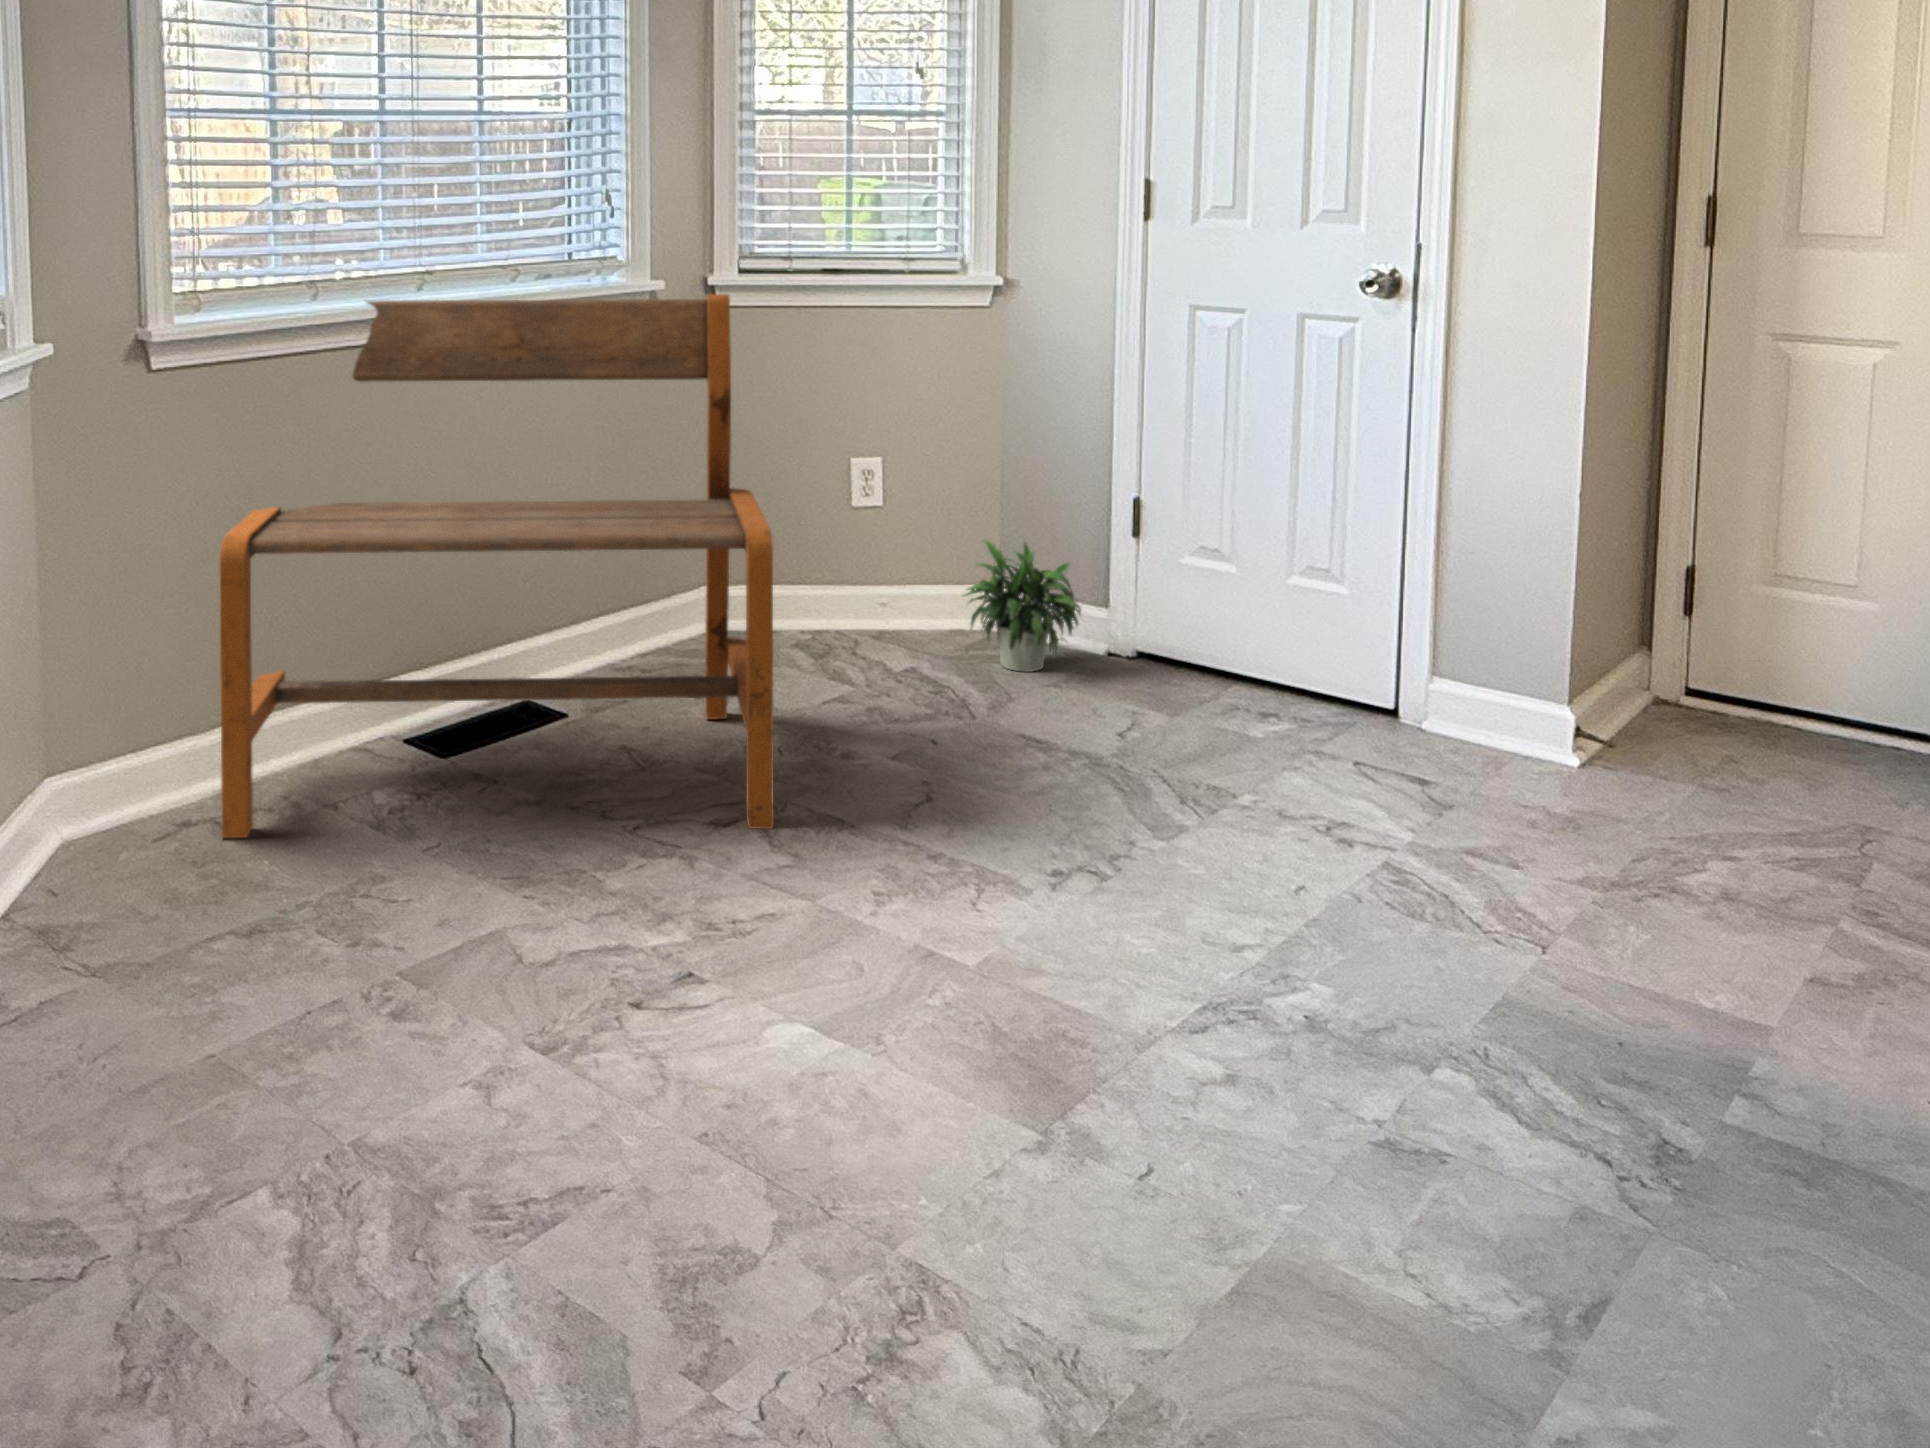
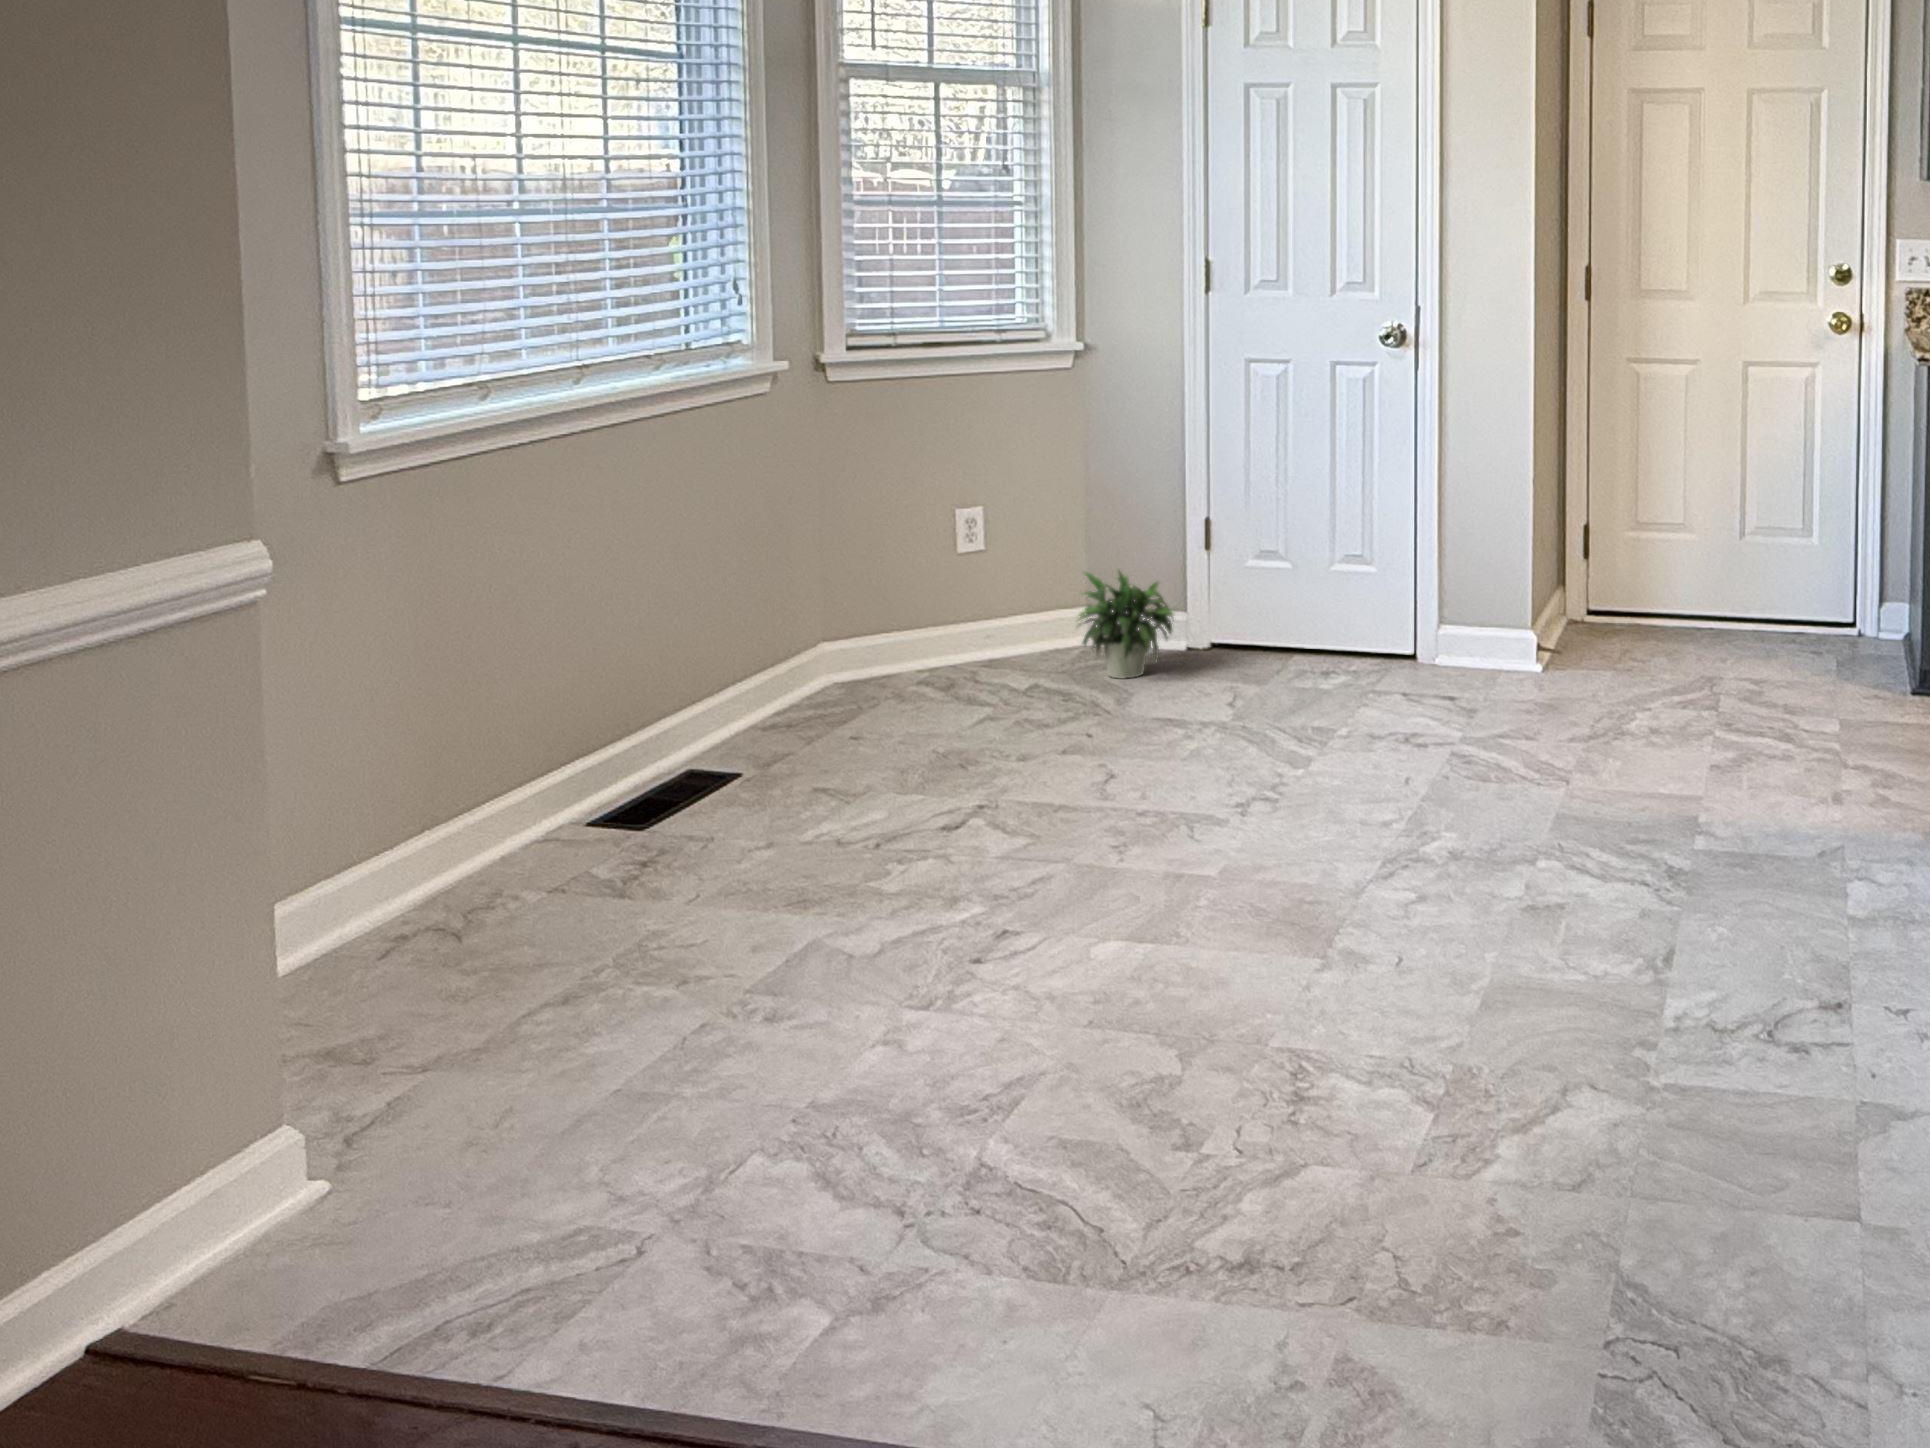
bench: present [220,294,774,838] -> none [429,373,1000,945]

